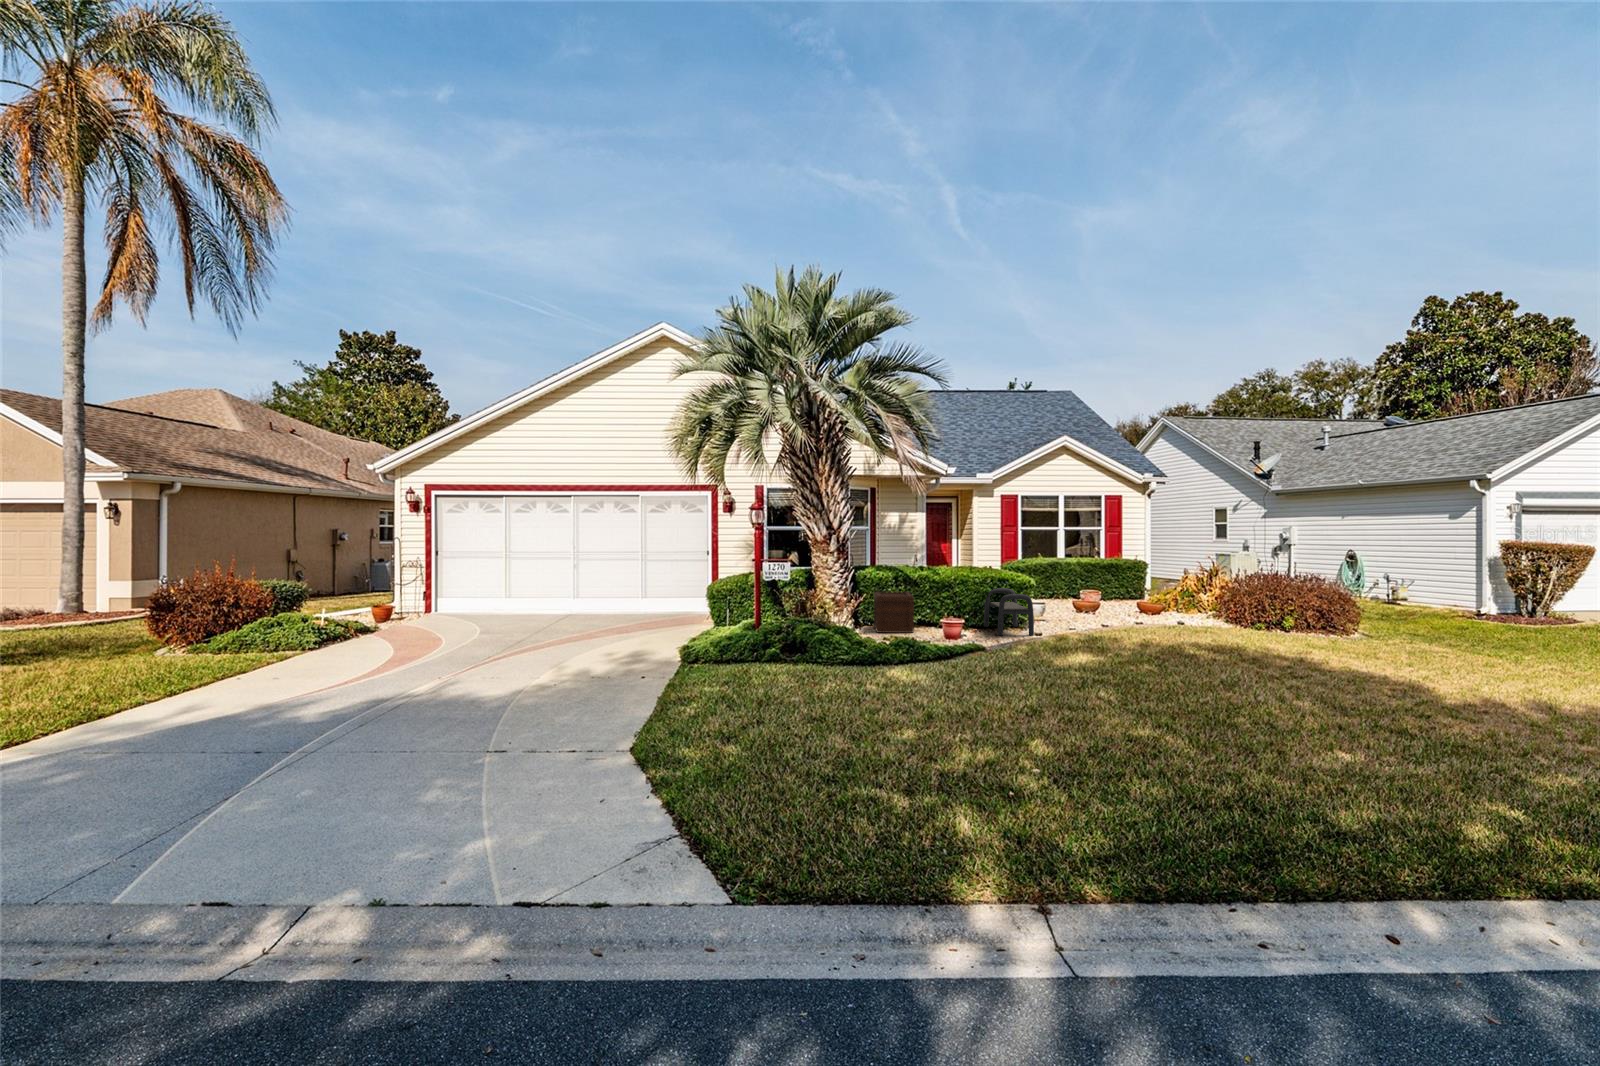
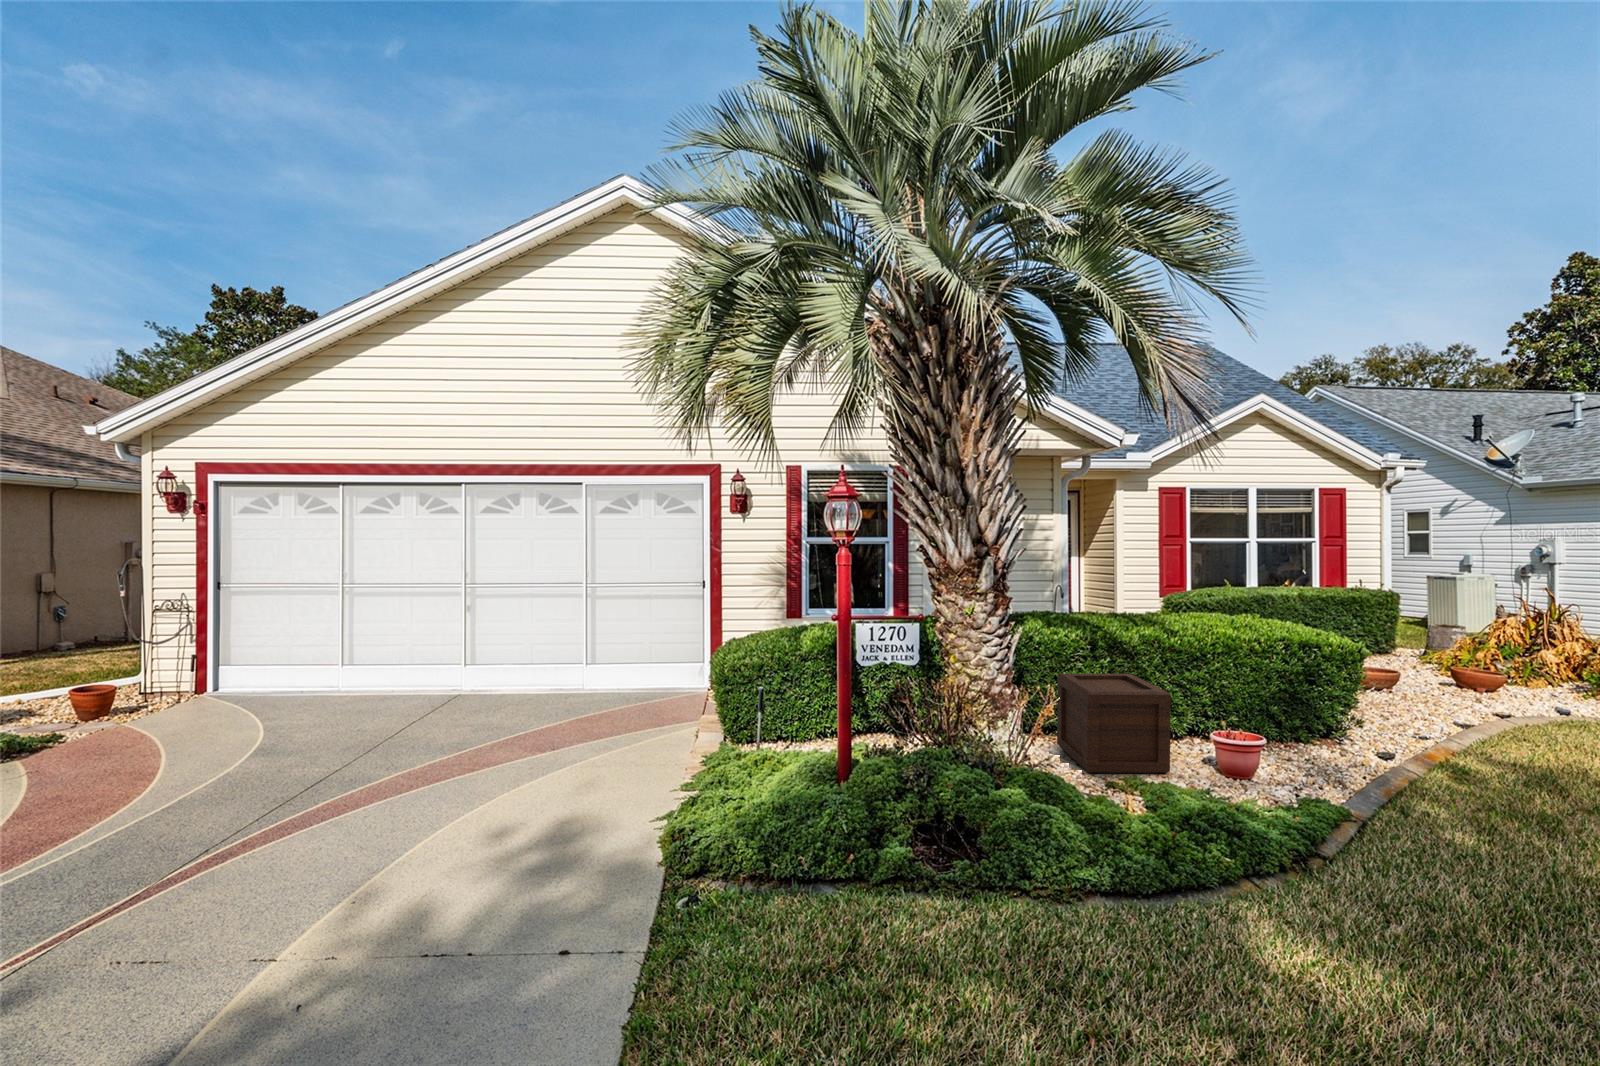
bench: present [984,588,1034,636] -> none [1283,666,1453,786]

